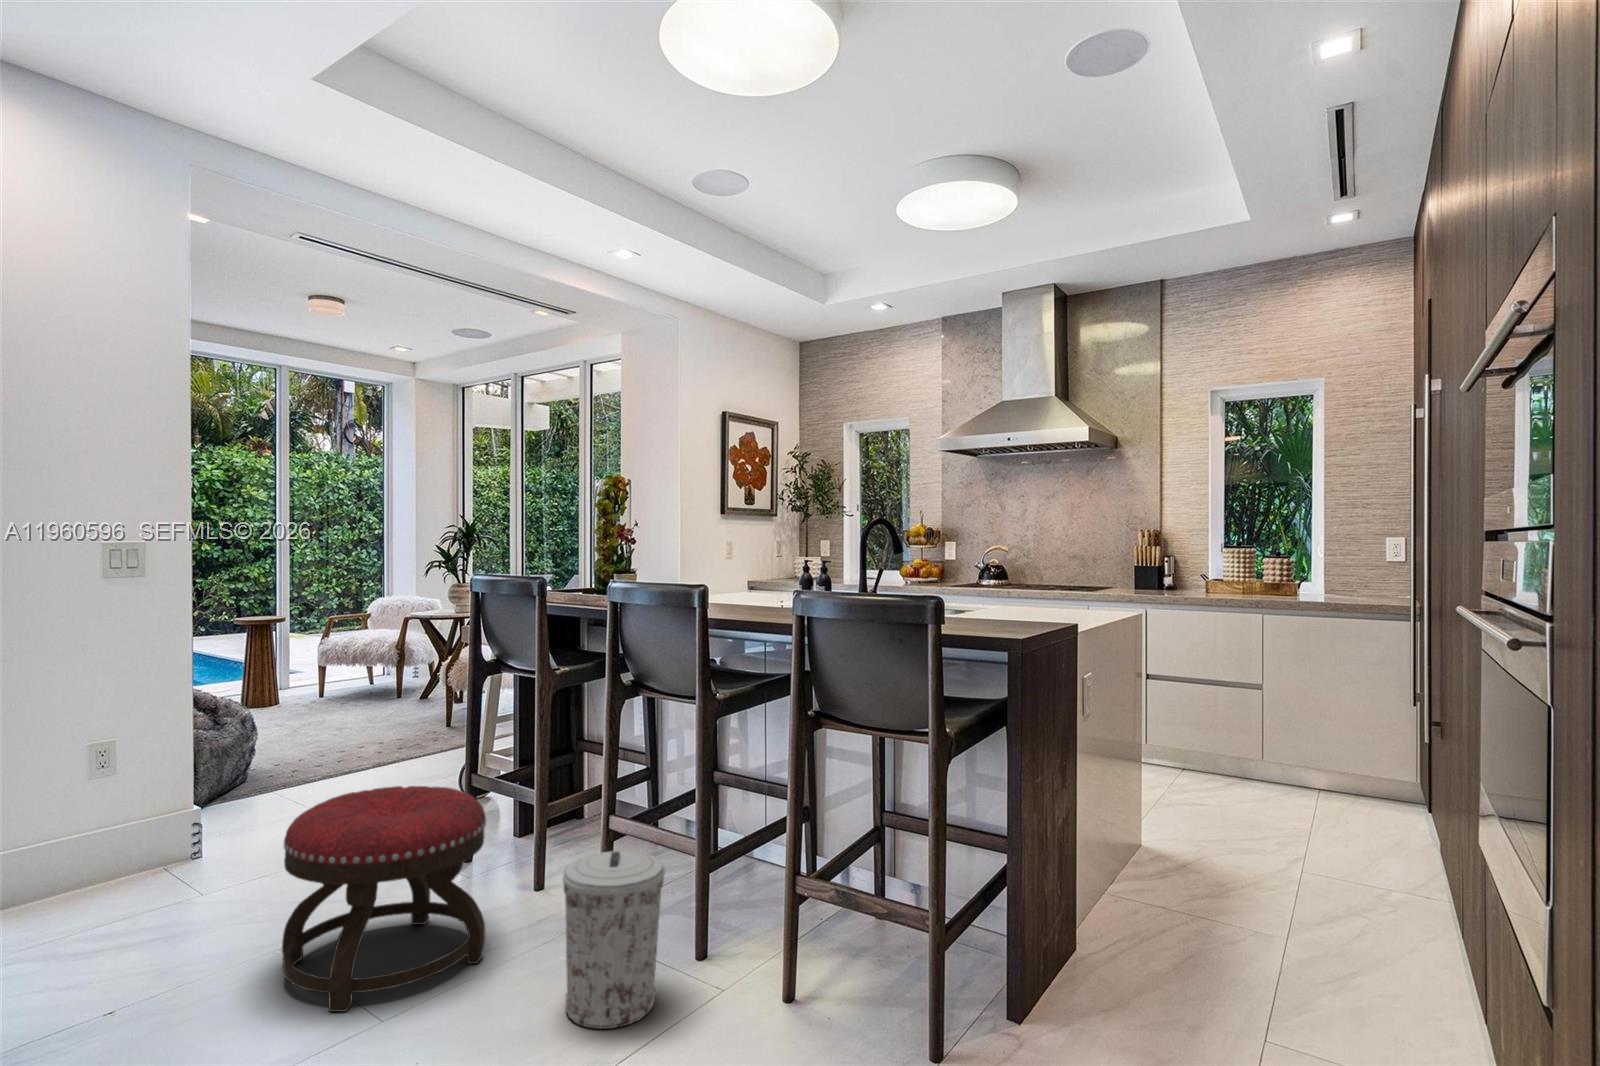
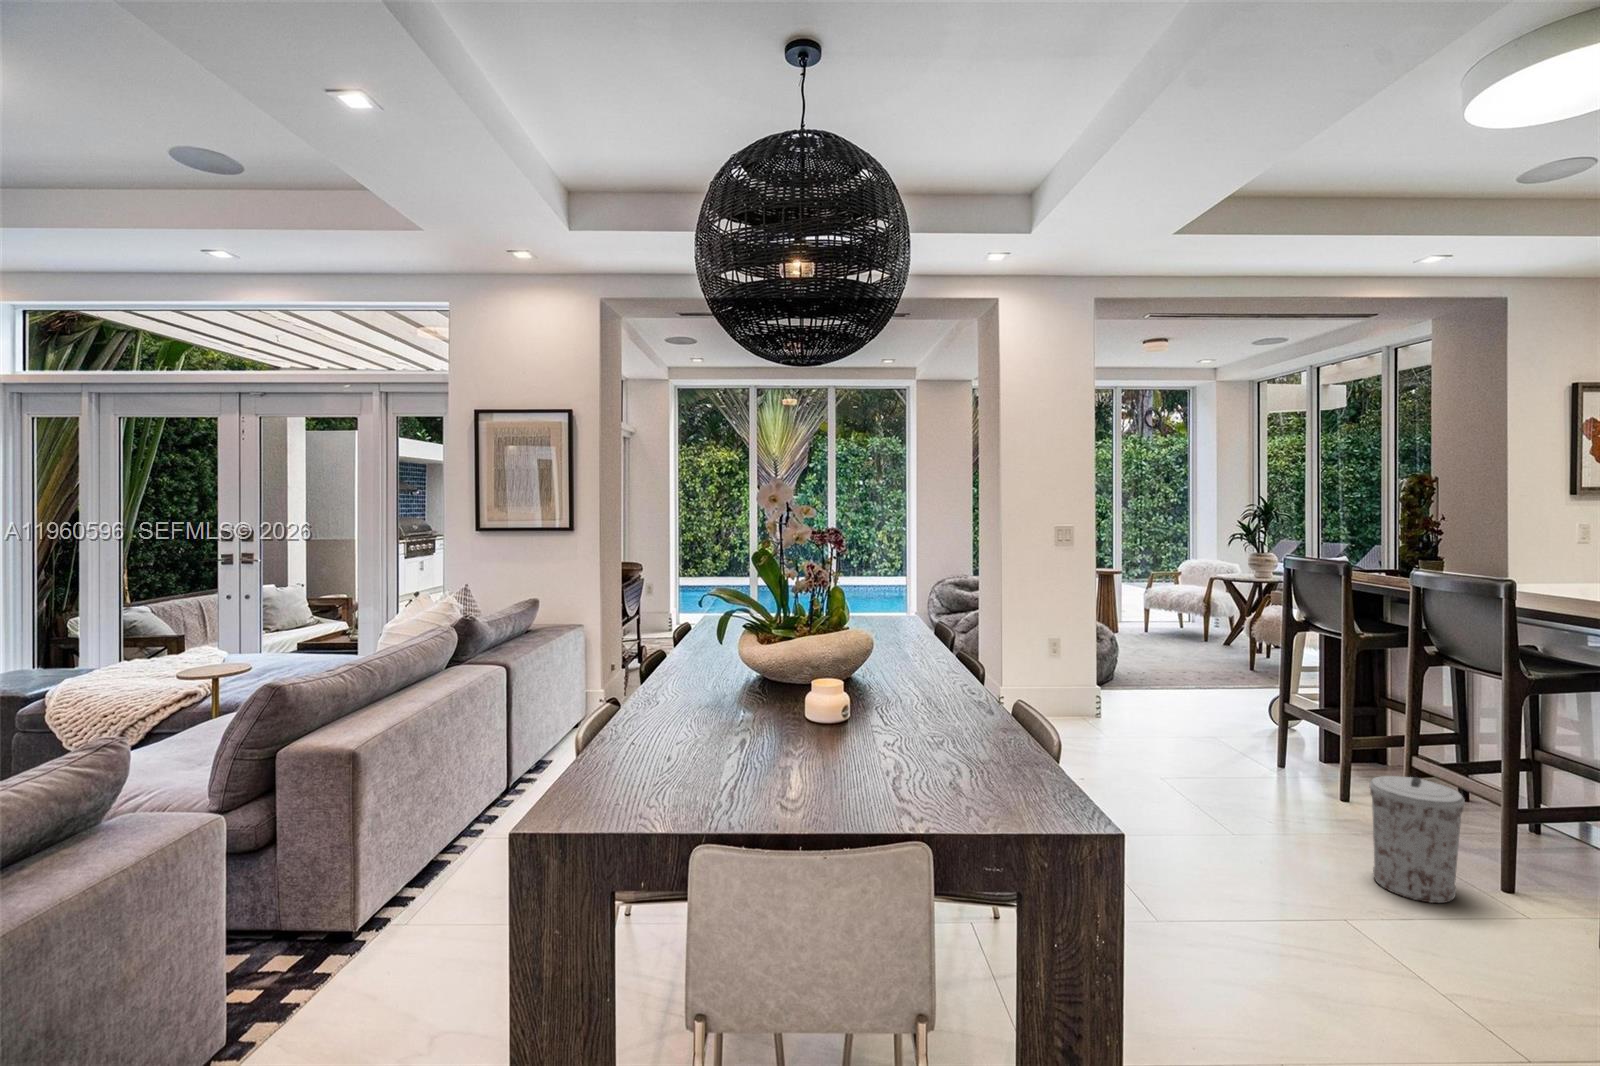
ottoman: present [282,786,486,1012] -> none [1167,700,1305,832]

